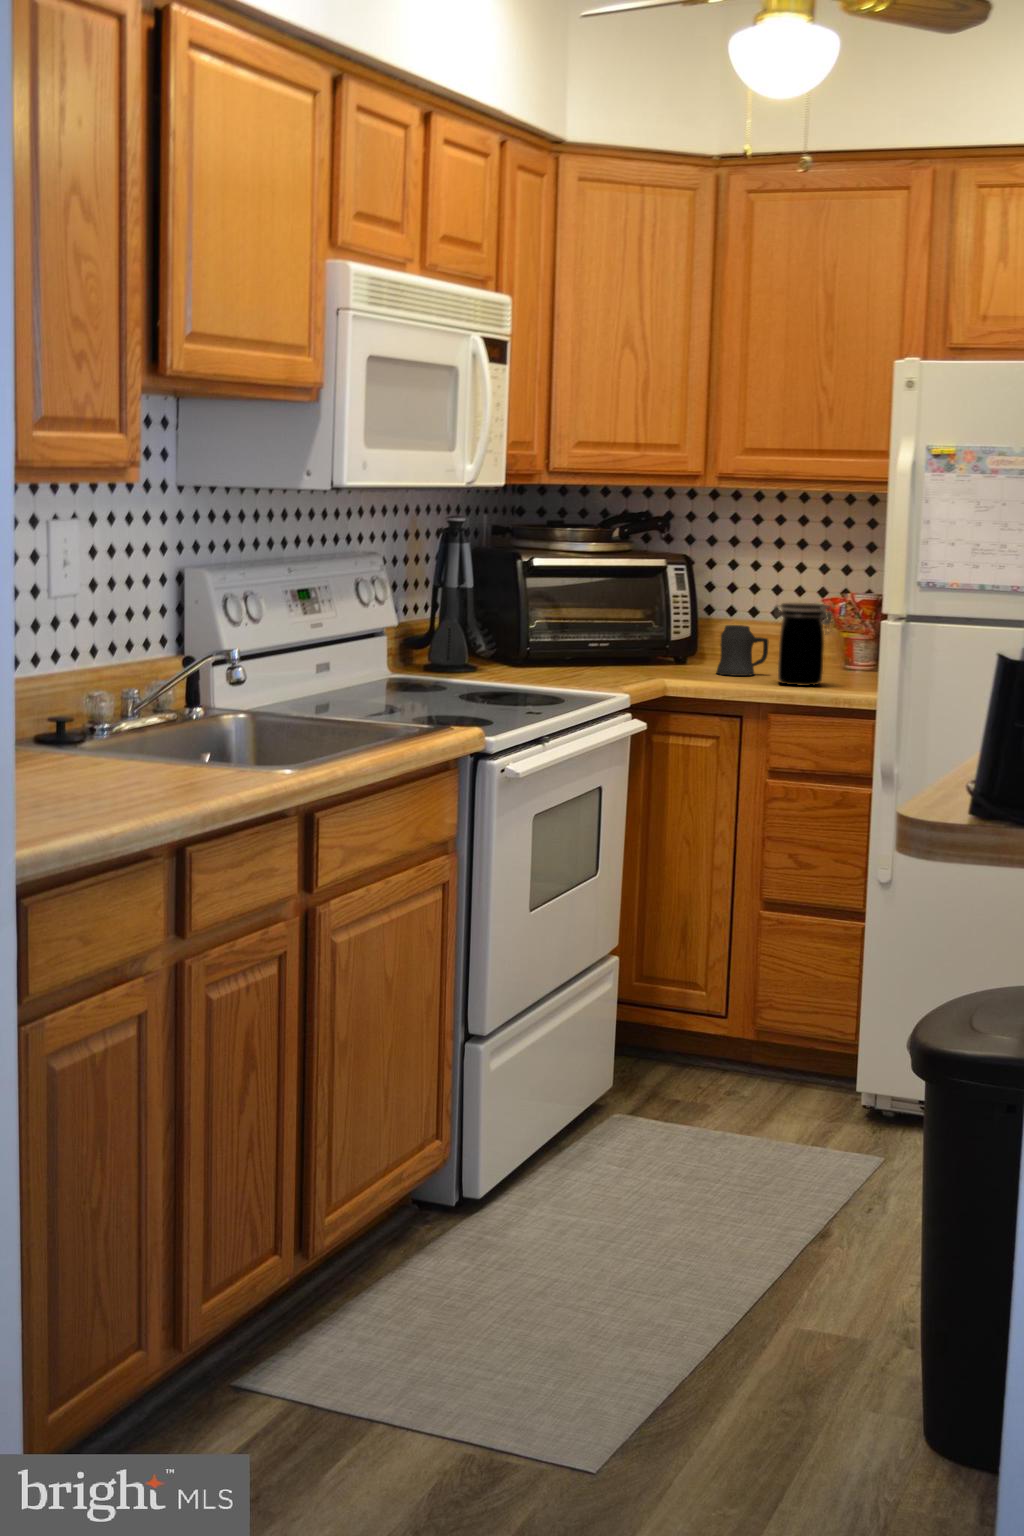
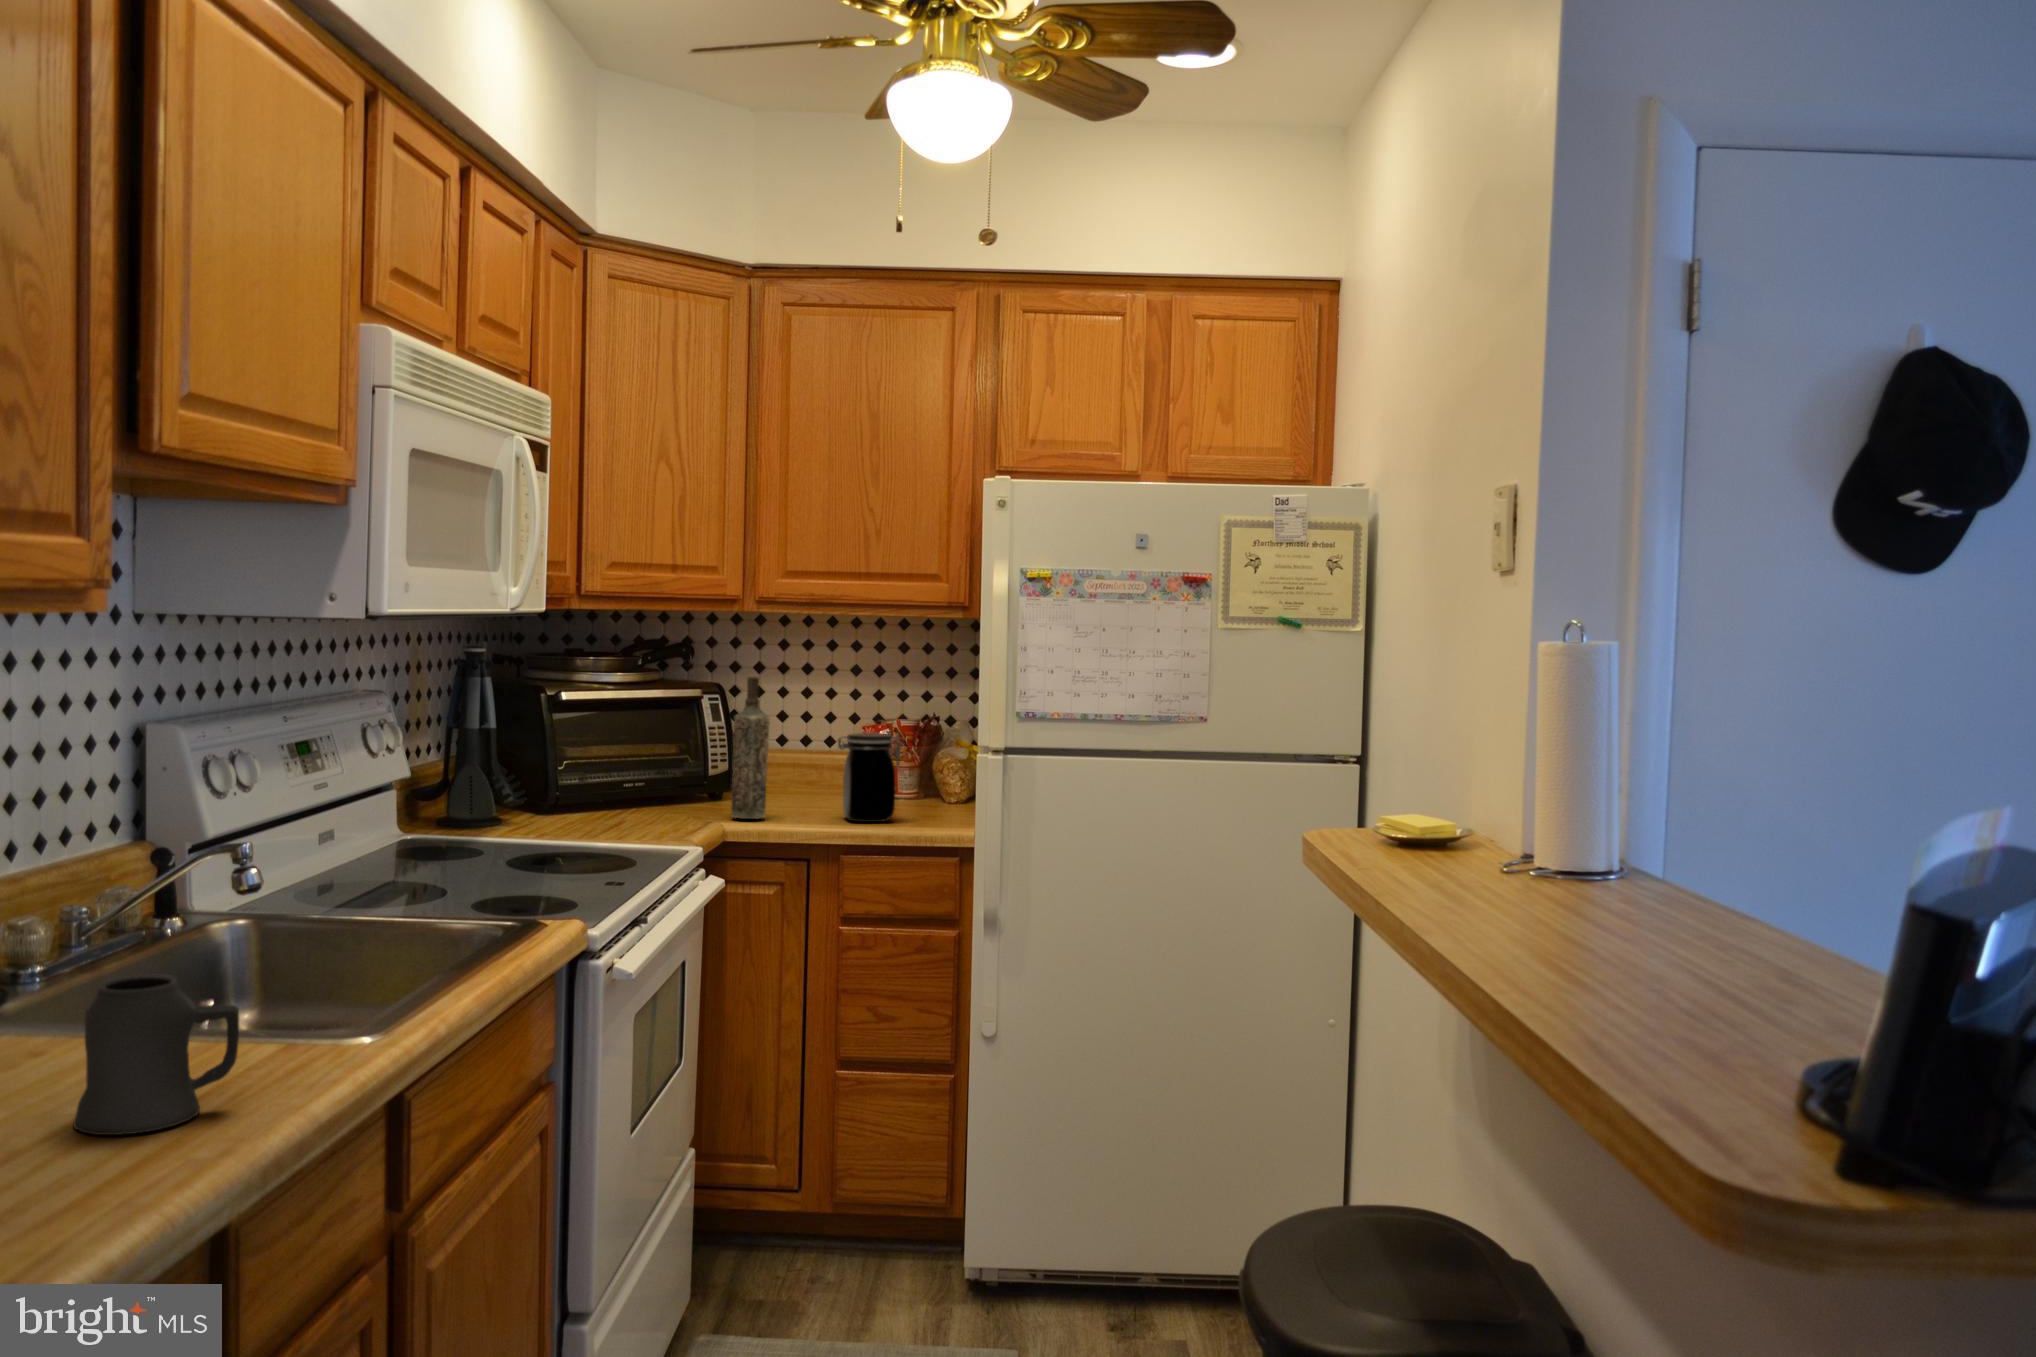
bottle: none [674,546,710,678] -> present [731,675,769,819]
mug: present [716,625,768,676] -> present [73,975,239,1135]

